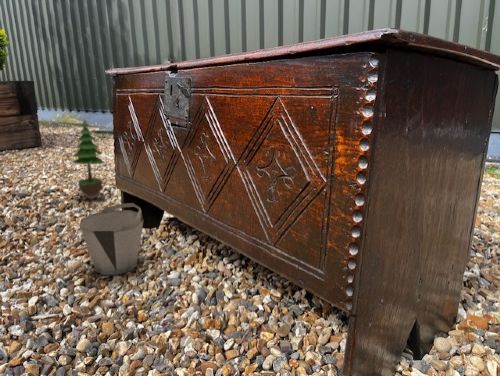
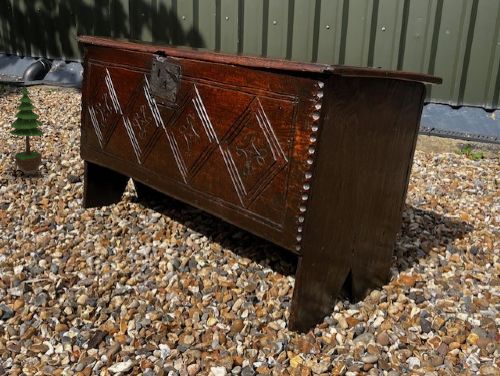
bucket: present [80,203,143,275] -> none [52,180,114,249]

